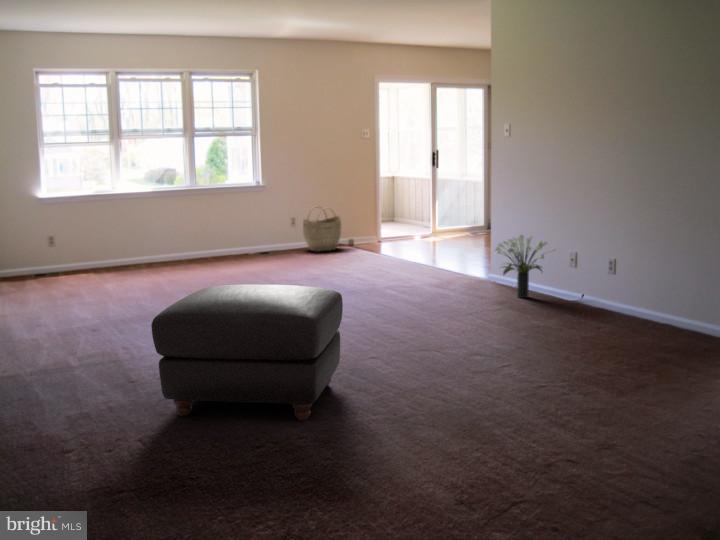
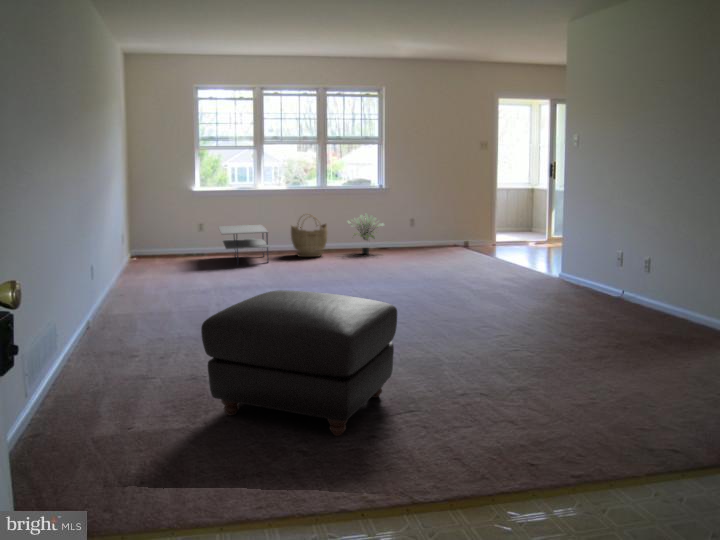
woven basket: present [303,207,341,252] -> present [291,214,328,257]
side table: none [72,231,140,278] -> present [219,225,269,263]
potted plant: present [495,235,555,298] -> present [347,214,384,254]

